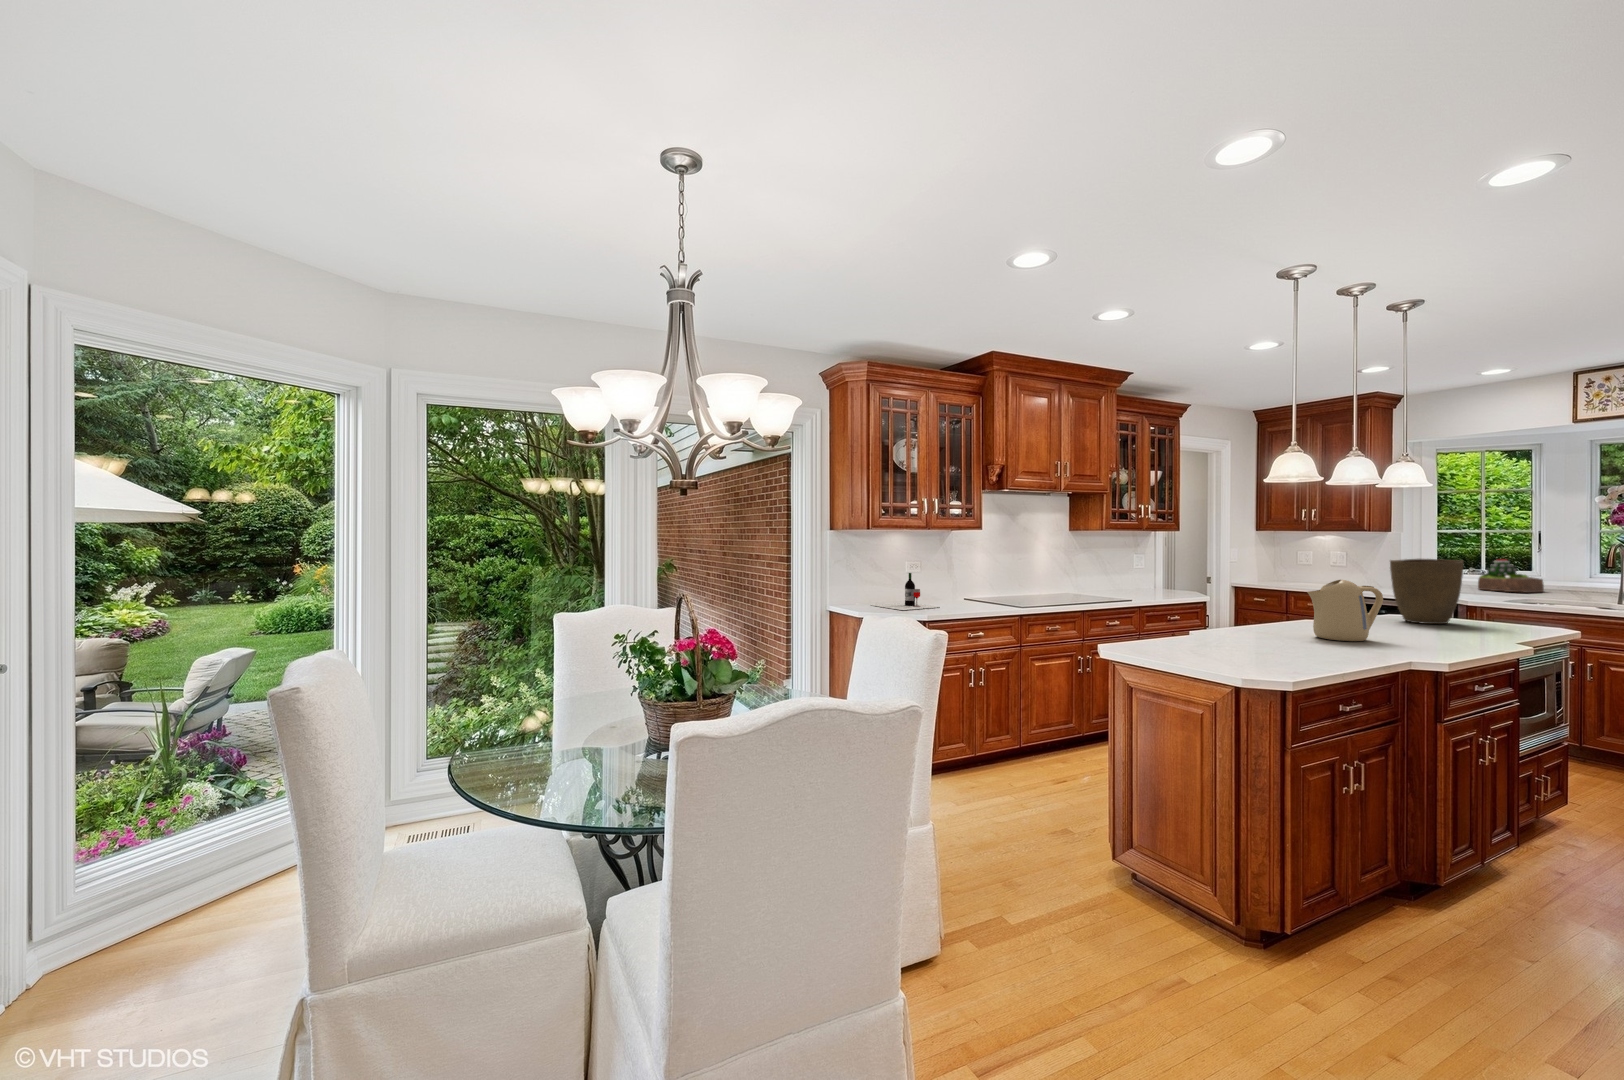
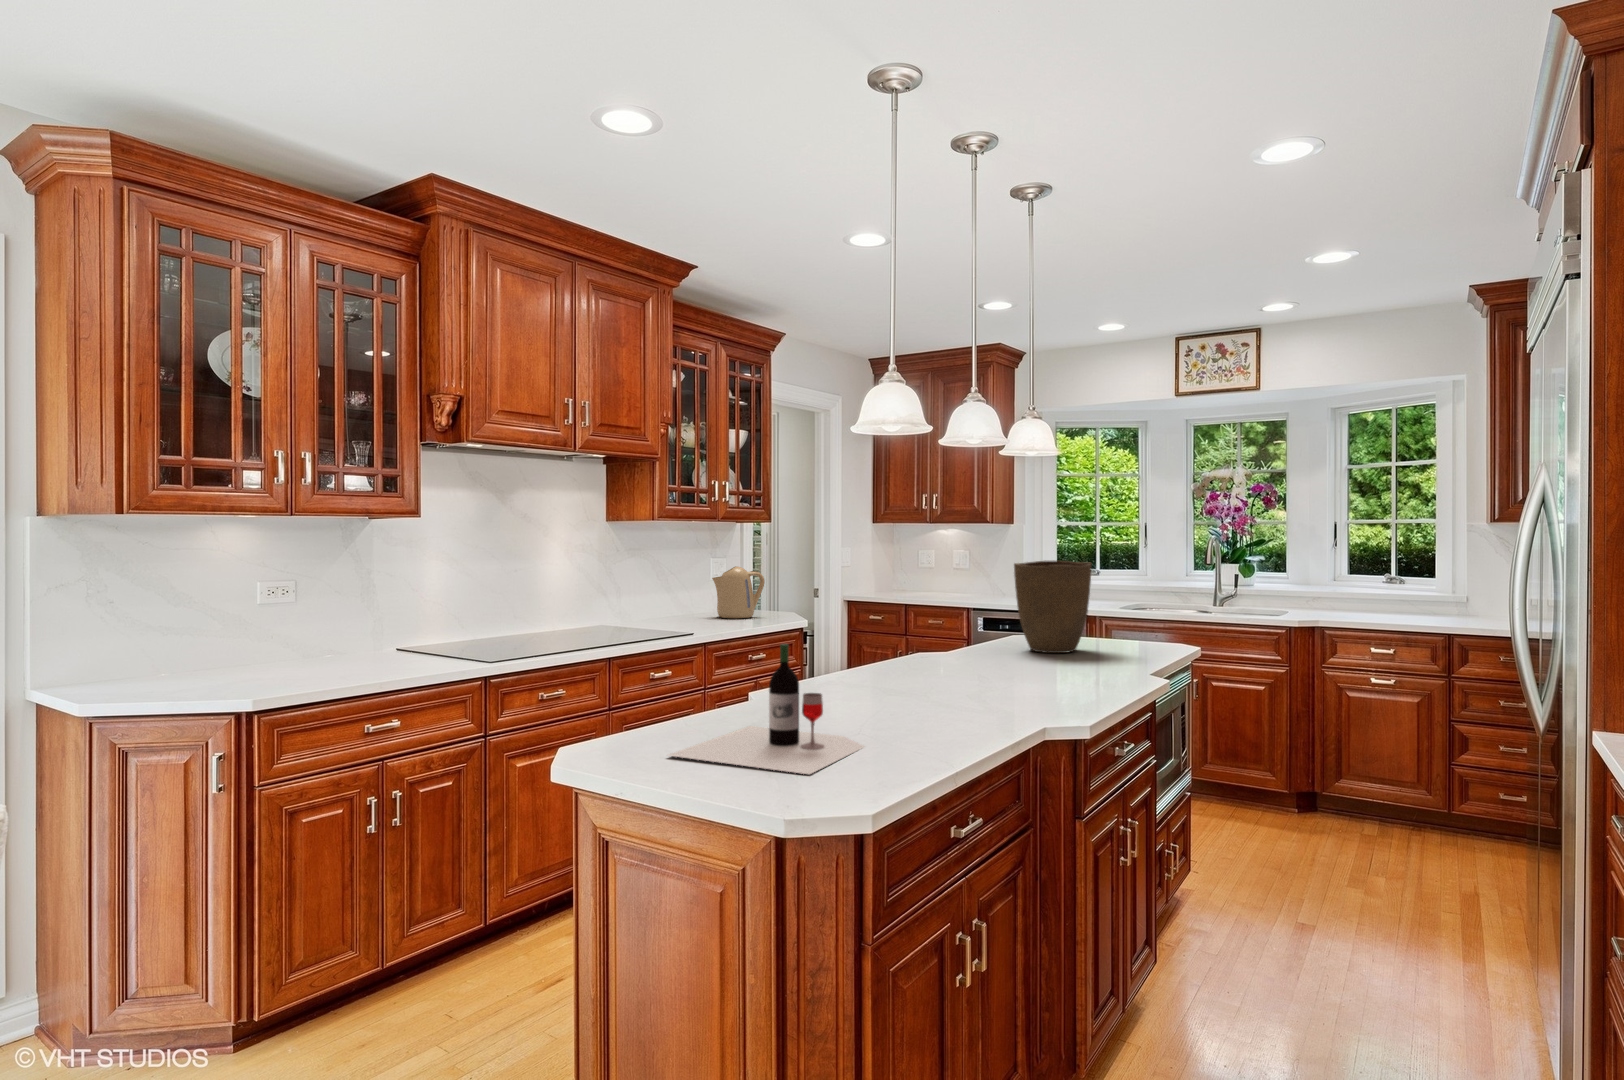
succulent plant: present [1478,559,1544,592] -> none [1095,558,1152,598]
wine bottle: present [872,573,938,610] -> present [669,644,864,774]
kettle: present [1307,580,1383,641] -> present [712,566,765,618]

